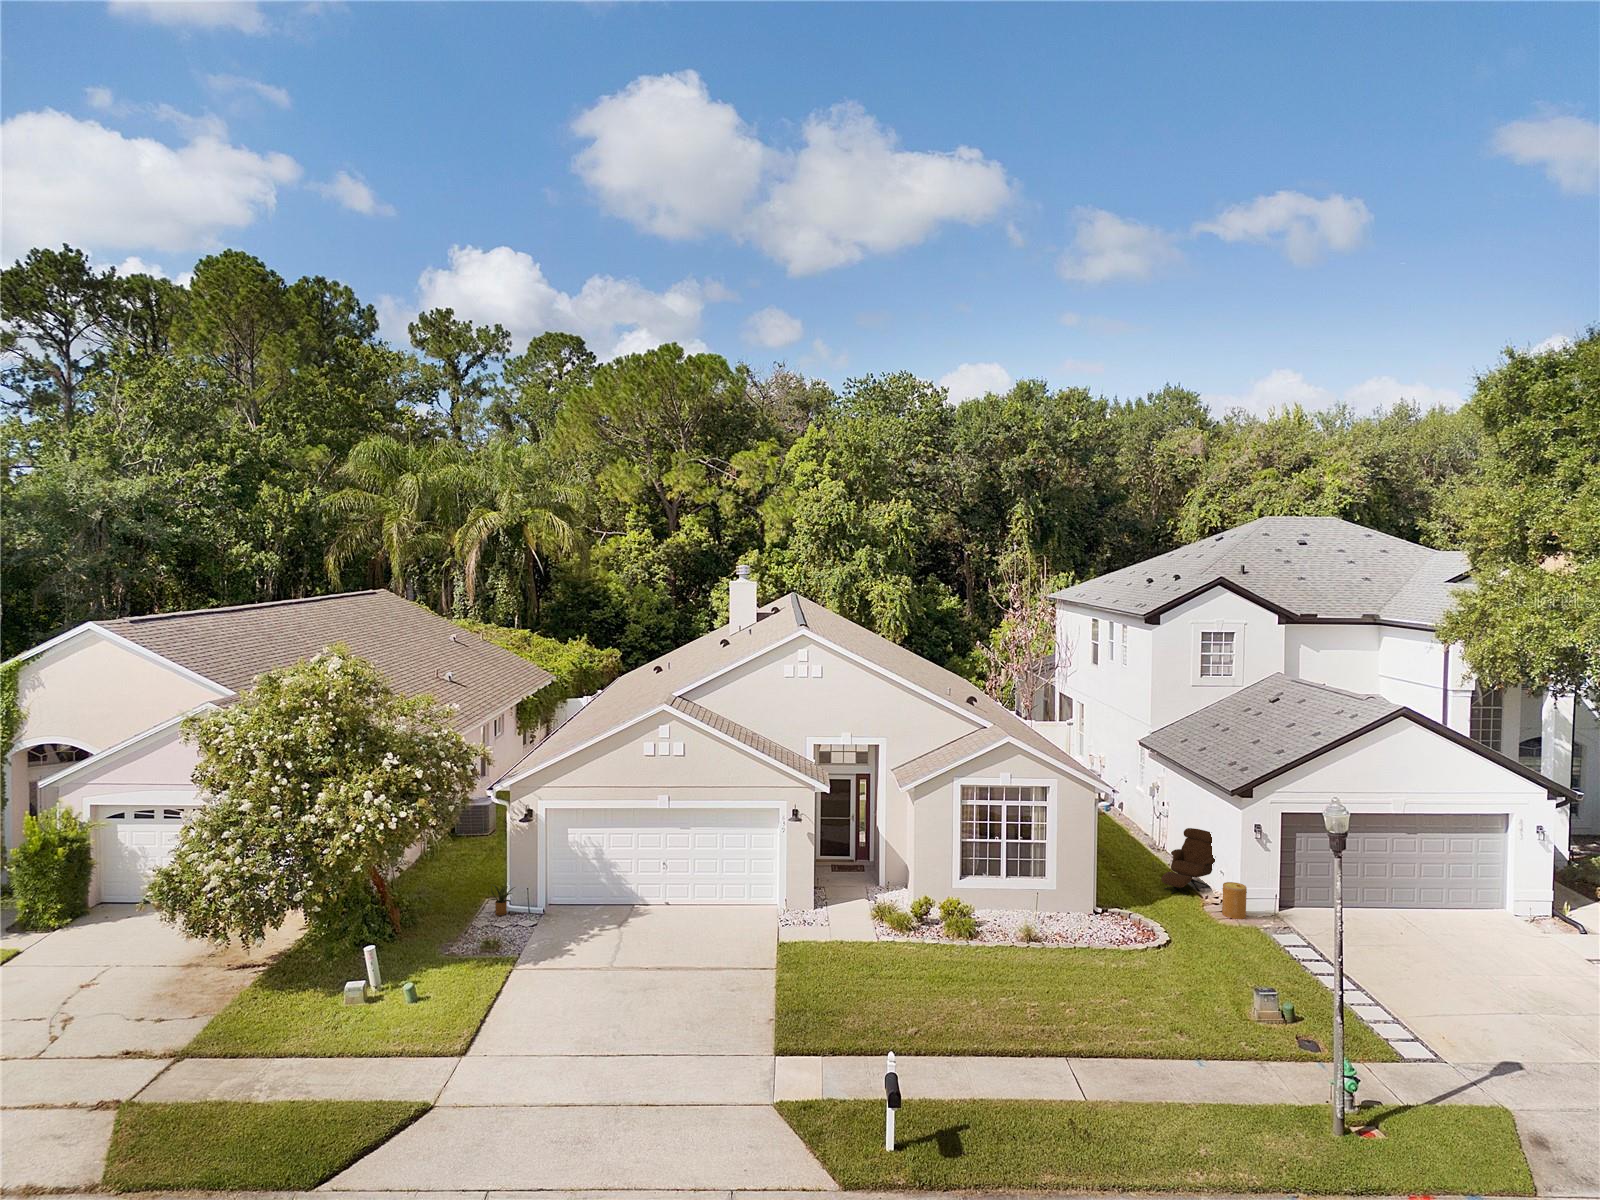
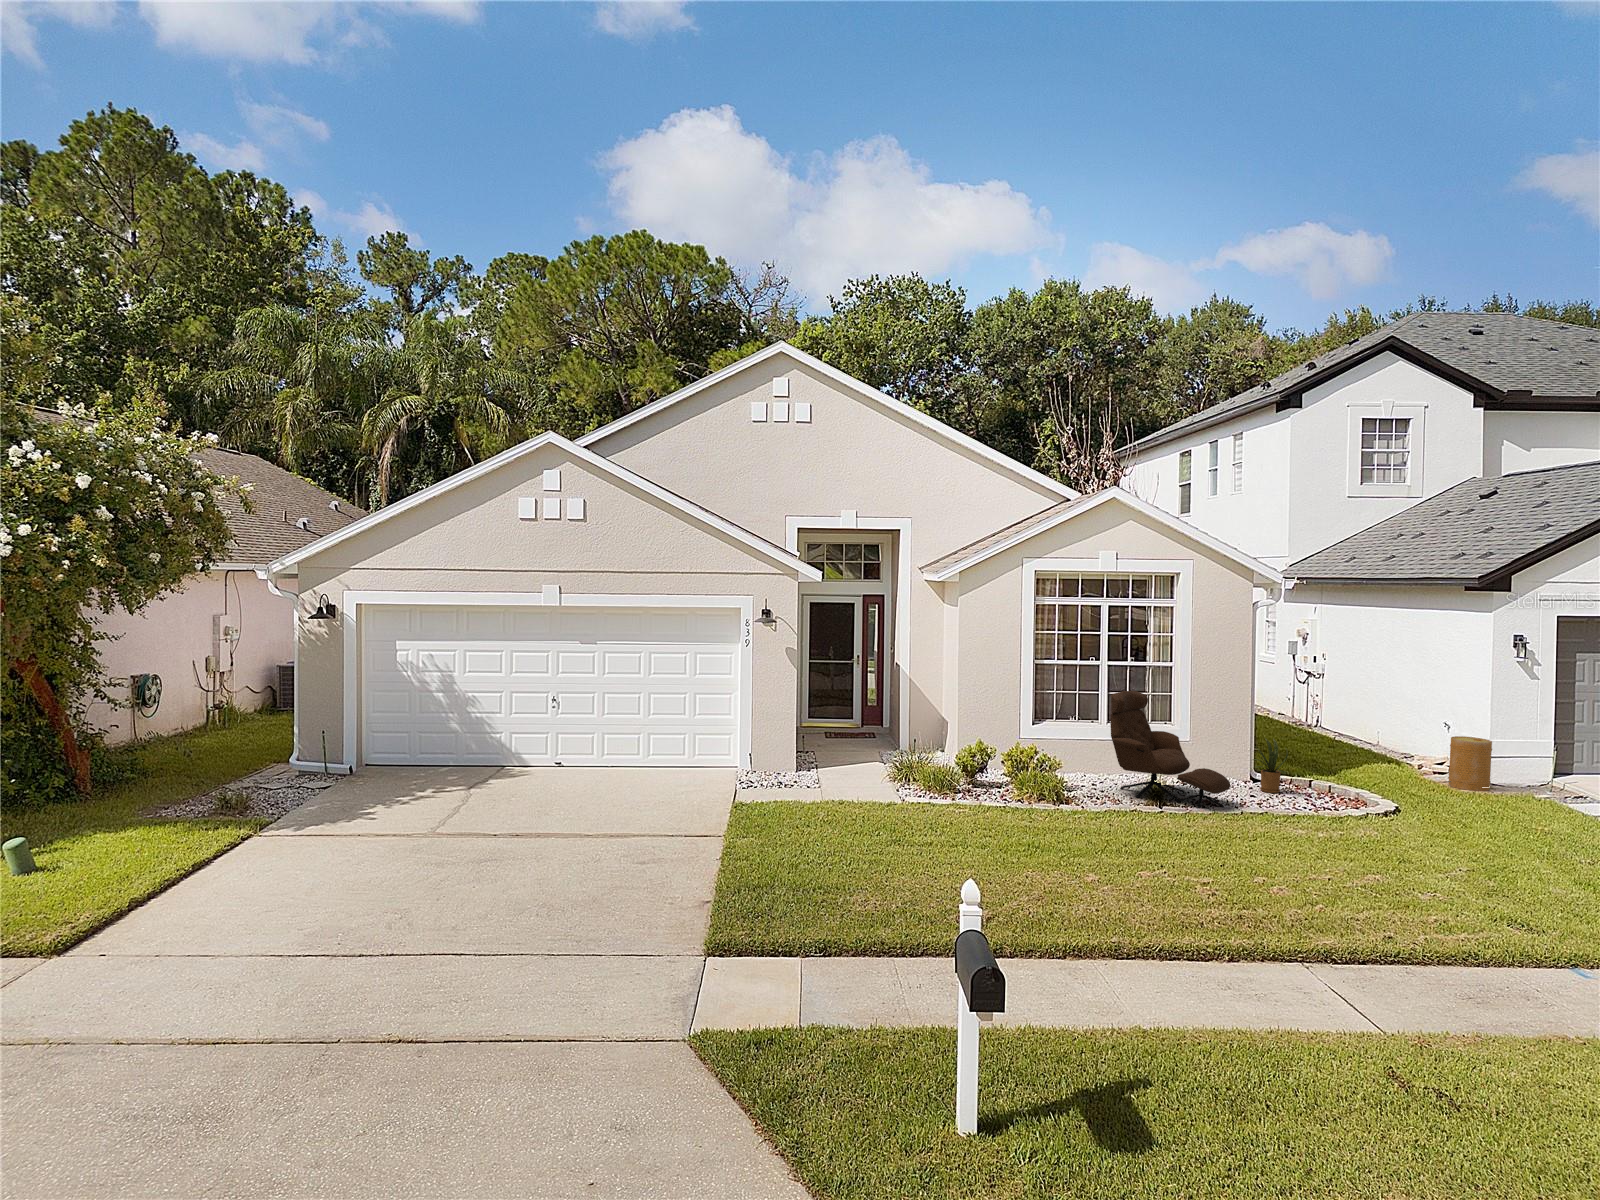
lounge chair: present [1161,828,1215,895] -> present [1110,691,1230,808]
house plant: present [490,884,515,915] -> present [1253,738,1288,793]

